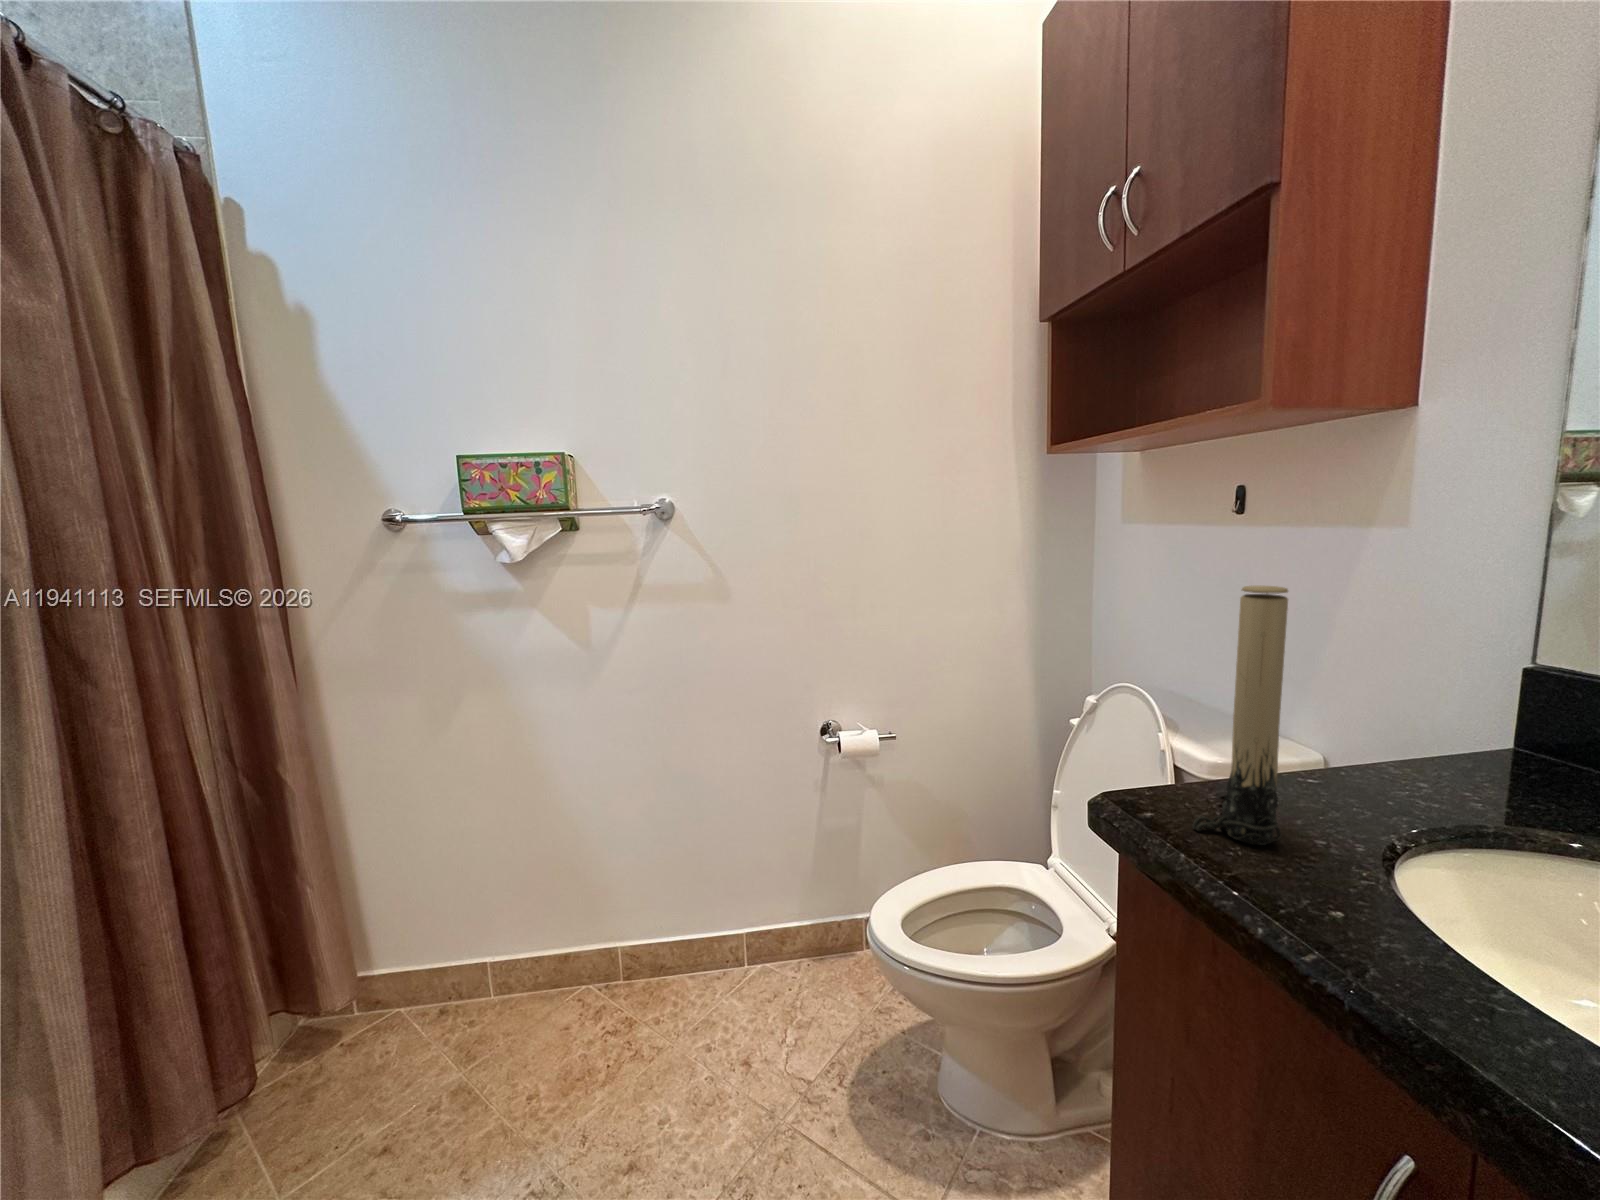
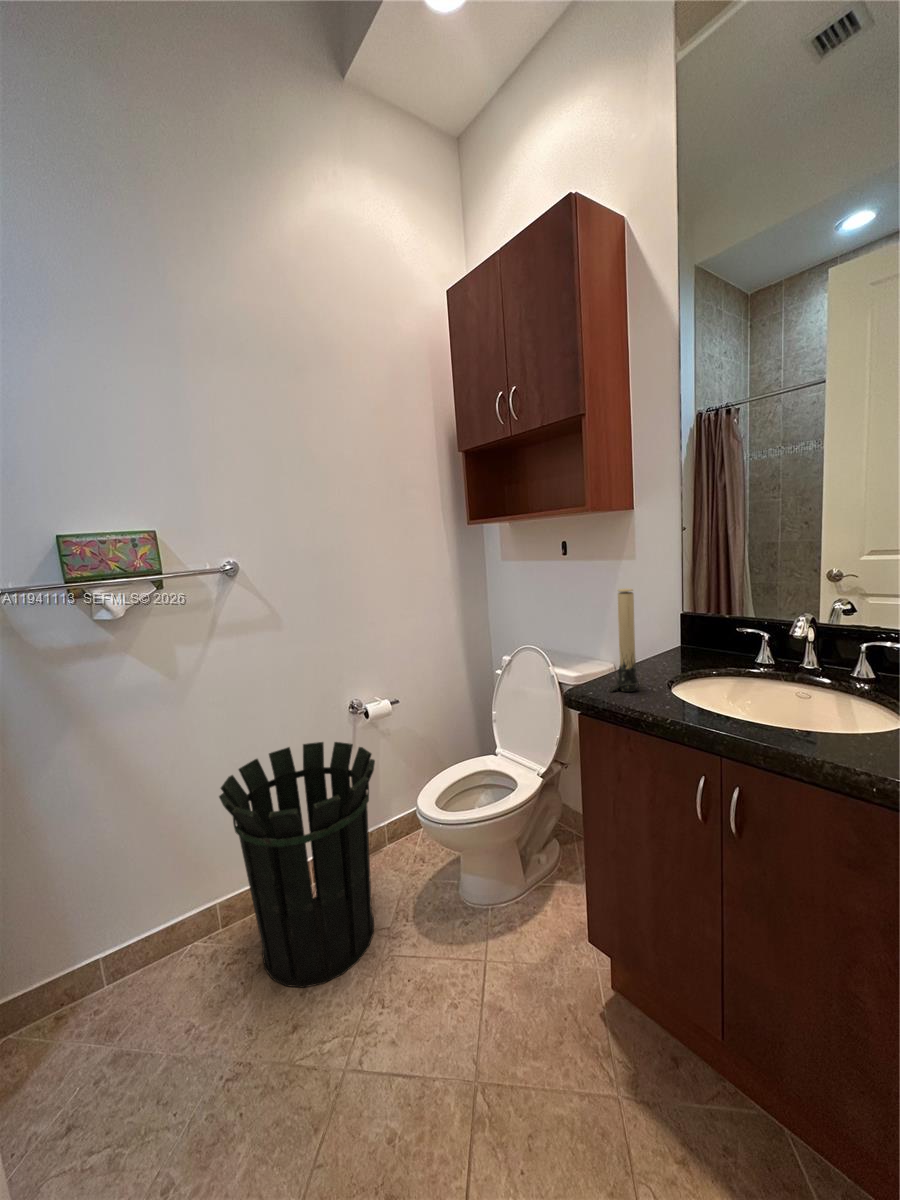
waste bin: none [589,768,812,1123] -> present [219,742,375,988]

